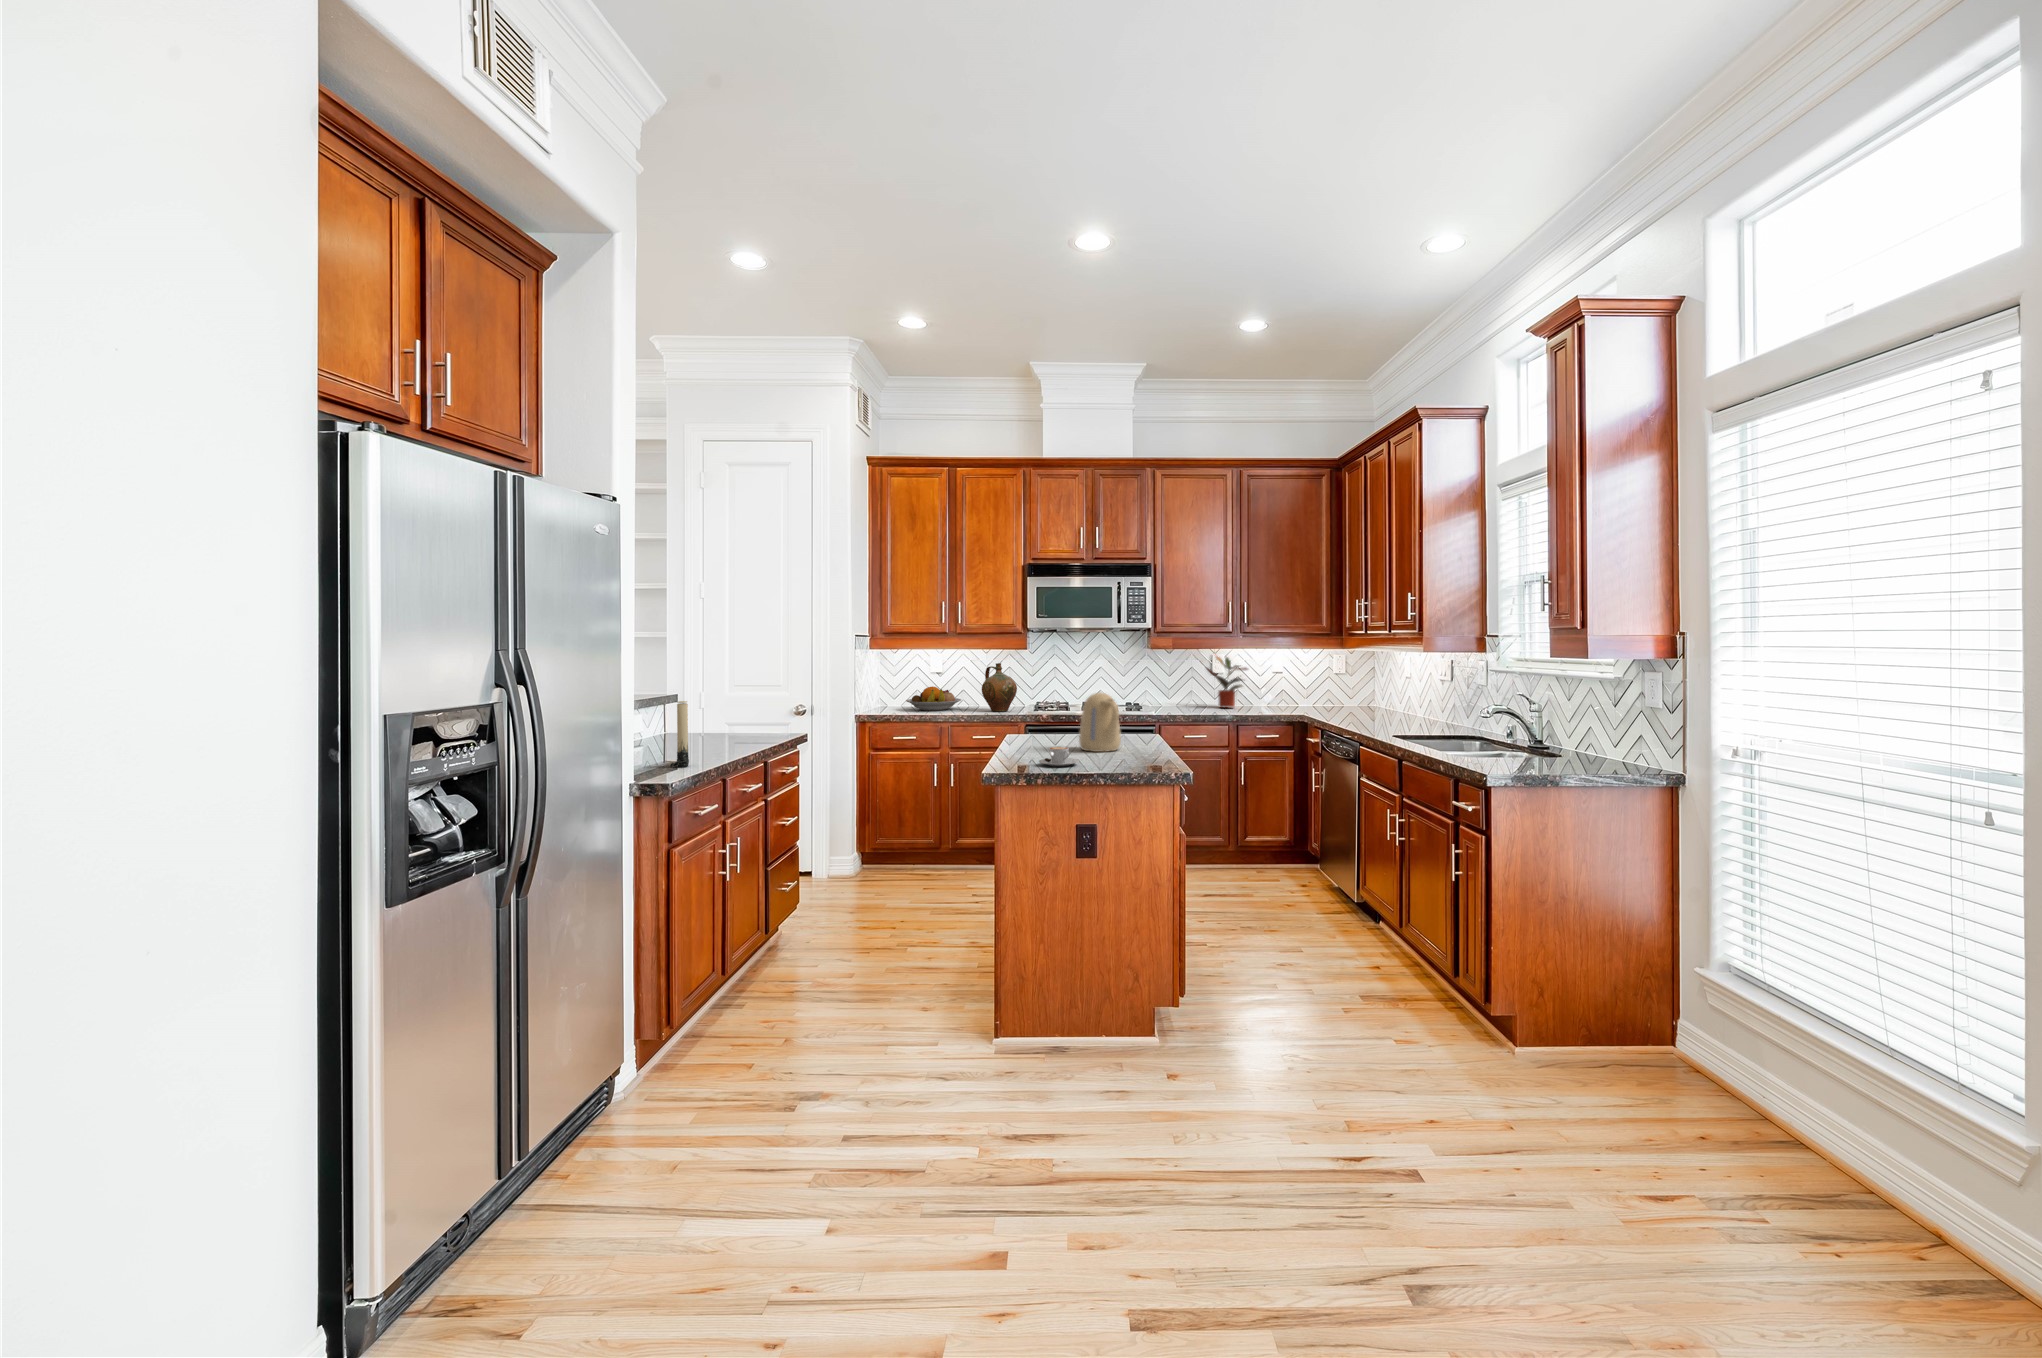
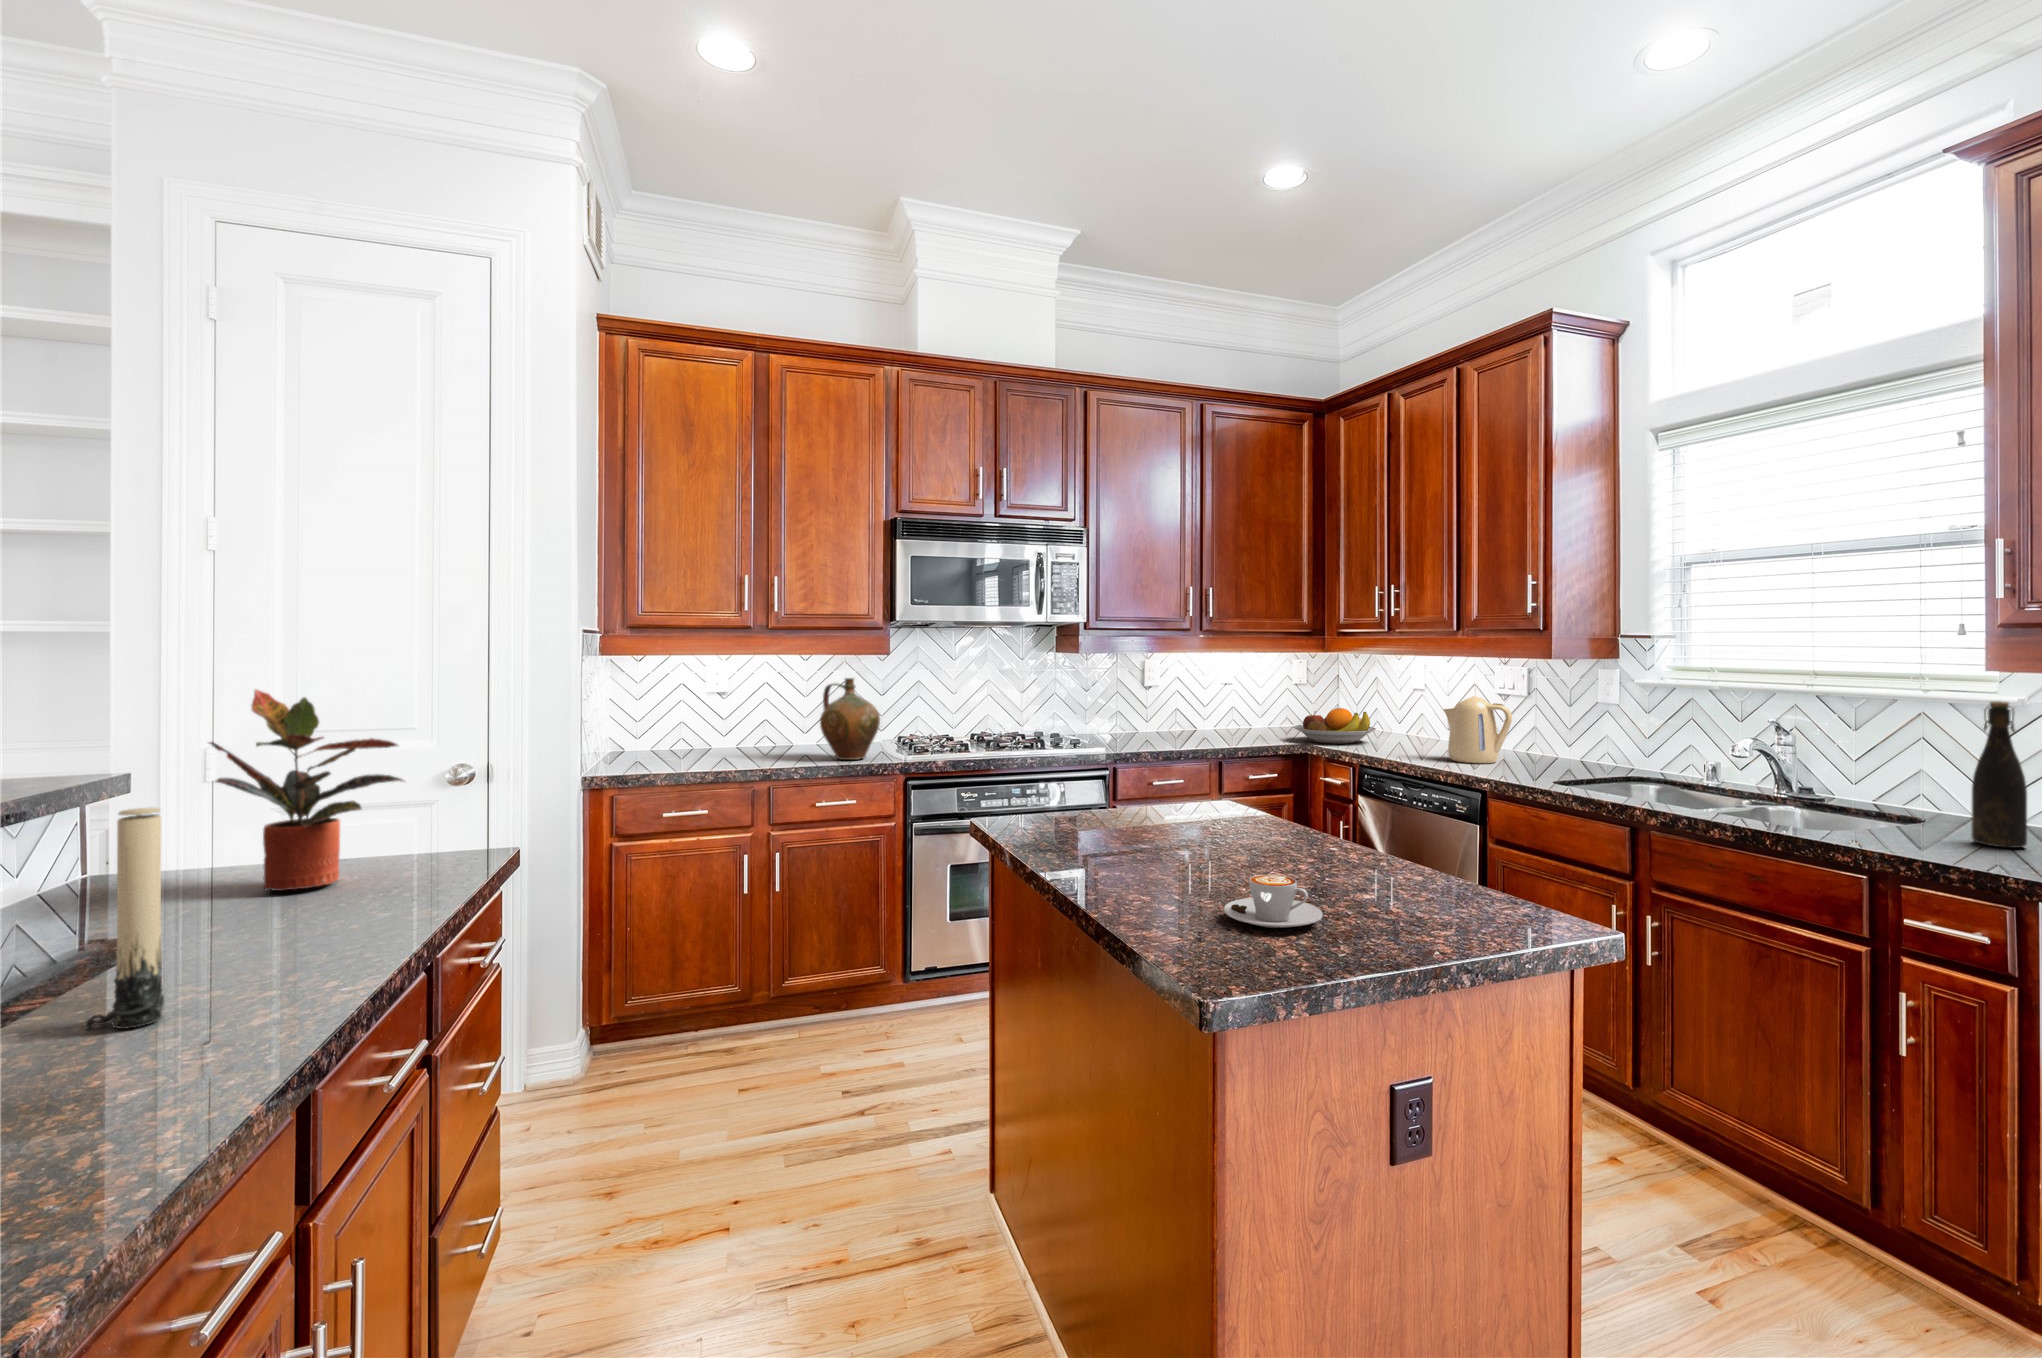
potted plant: present [1207,654,1247,708] -> present [210,690,405,891]
bottle: none [1538,681,1565,766] -> present [1971,701,2027,848]
fruit bowl: present [906,686,961,711] -> present [1294,708,1376,744]
kettle: present [1079,693,1121,752] -> present [1444,696,1512,763]

